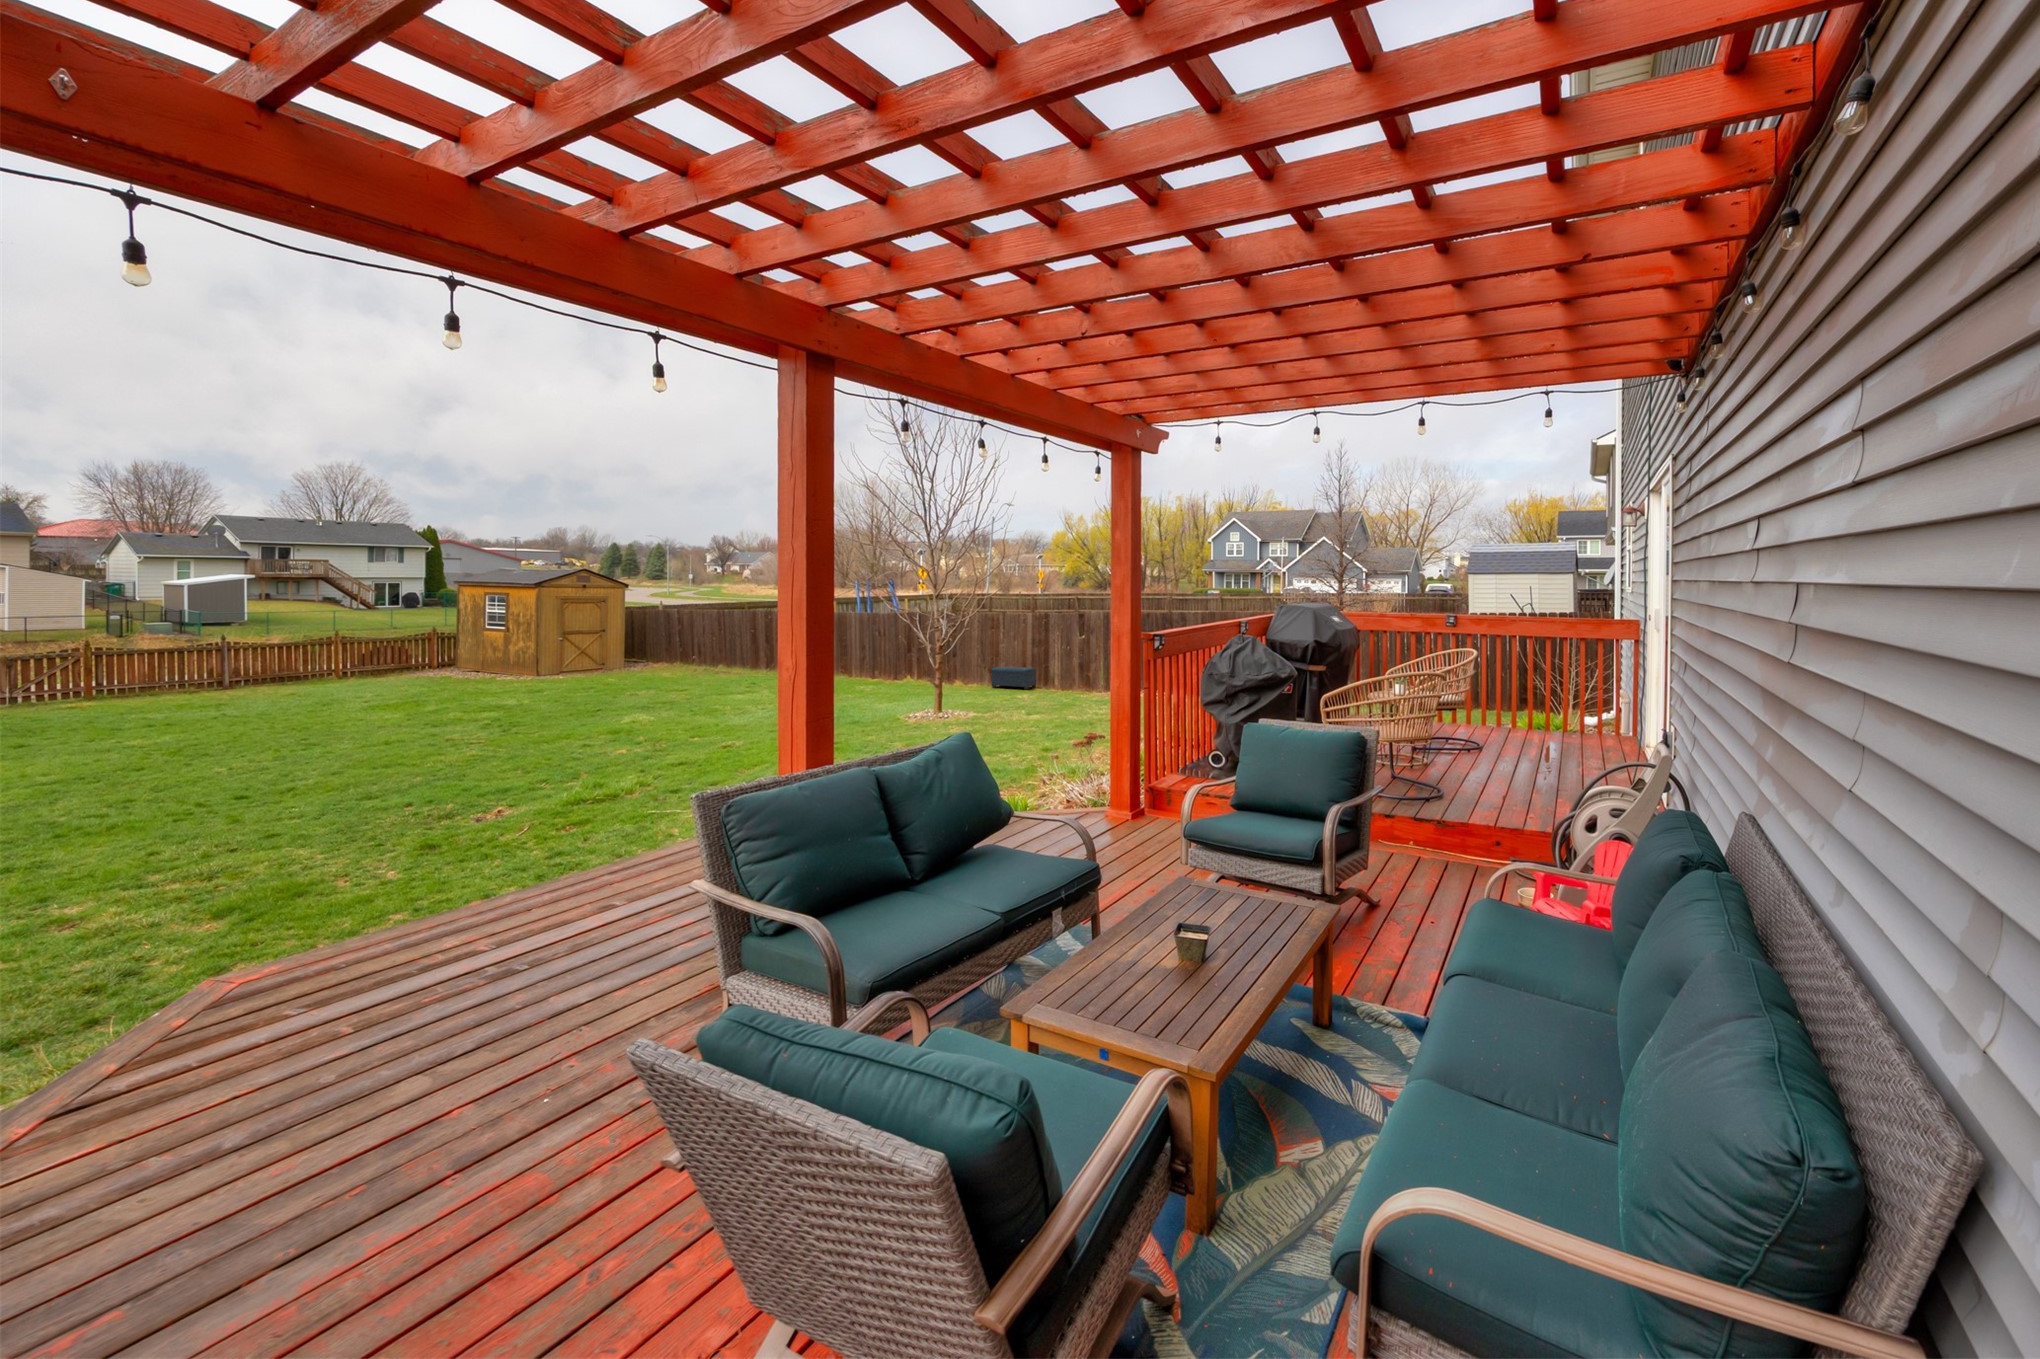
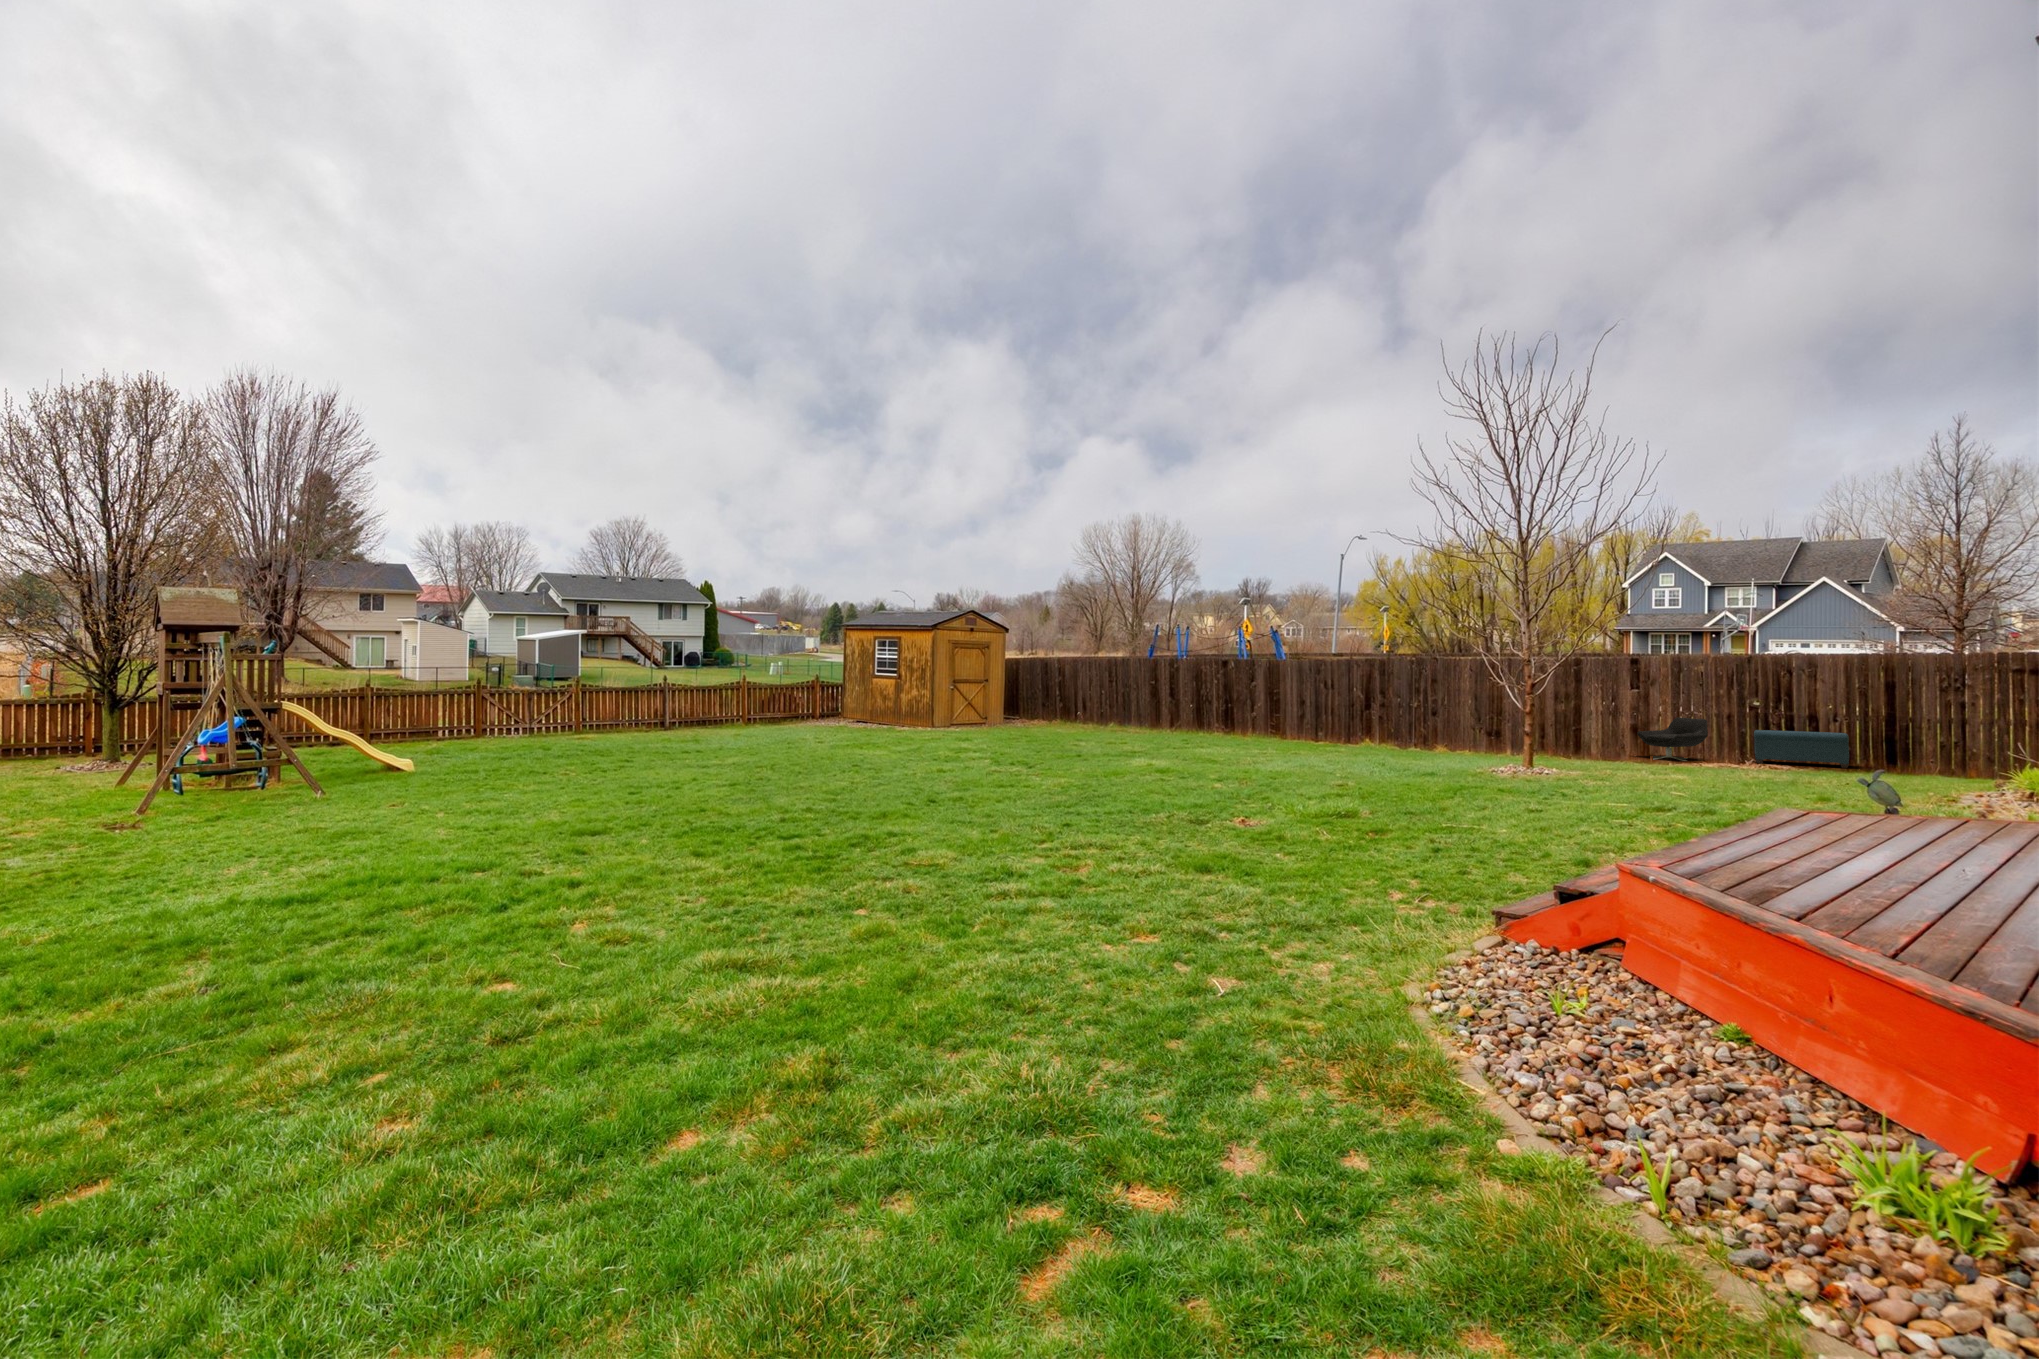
lounge chair: none [941,659,974,688] -> present [1637,717,1708,761]

